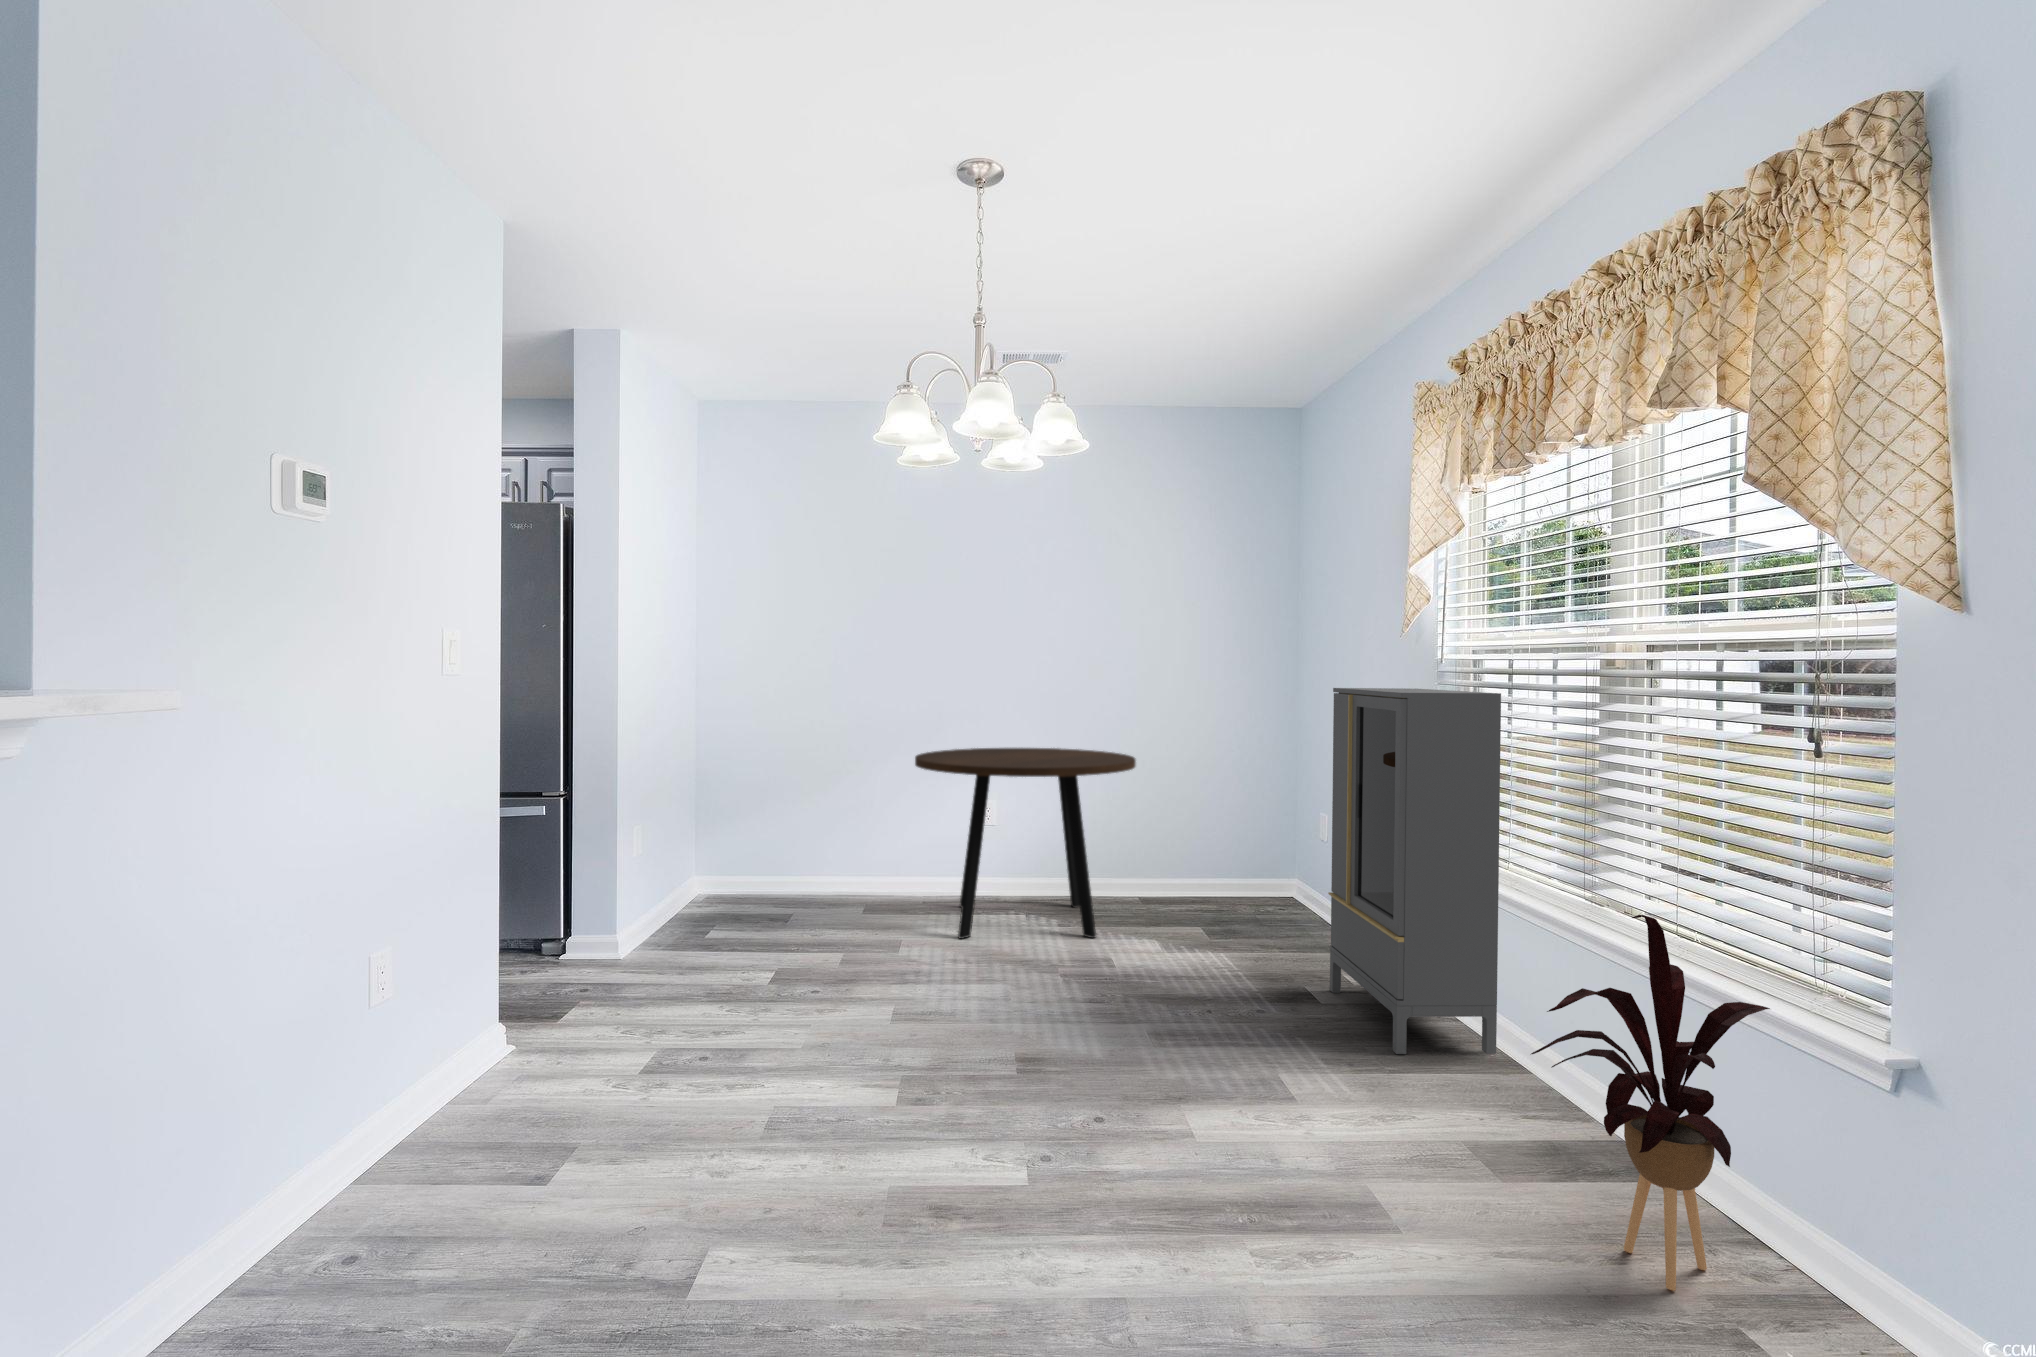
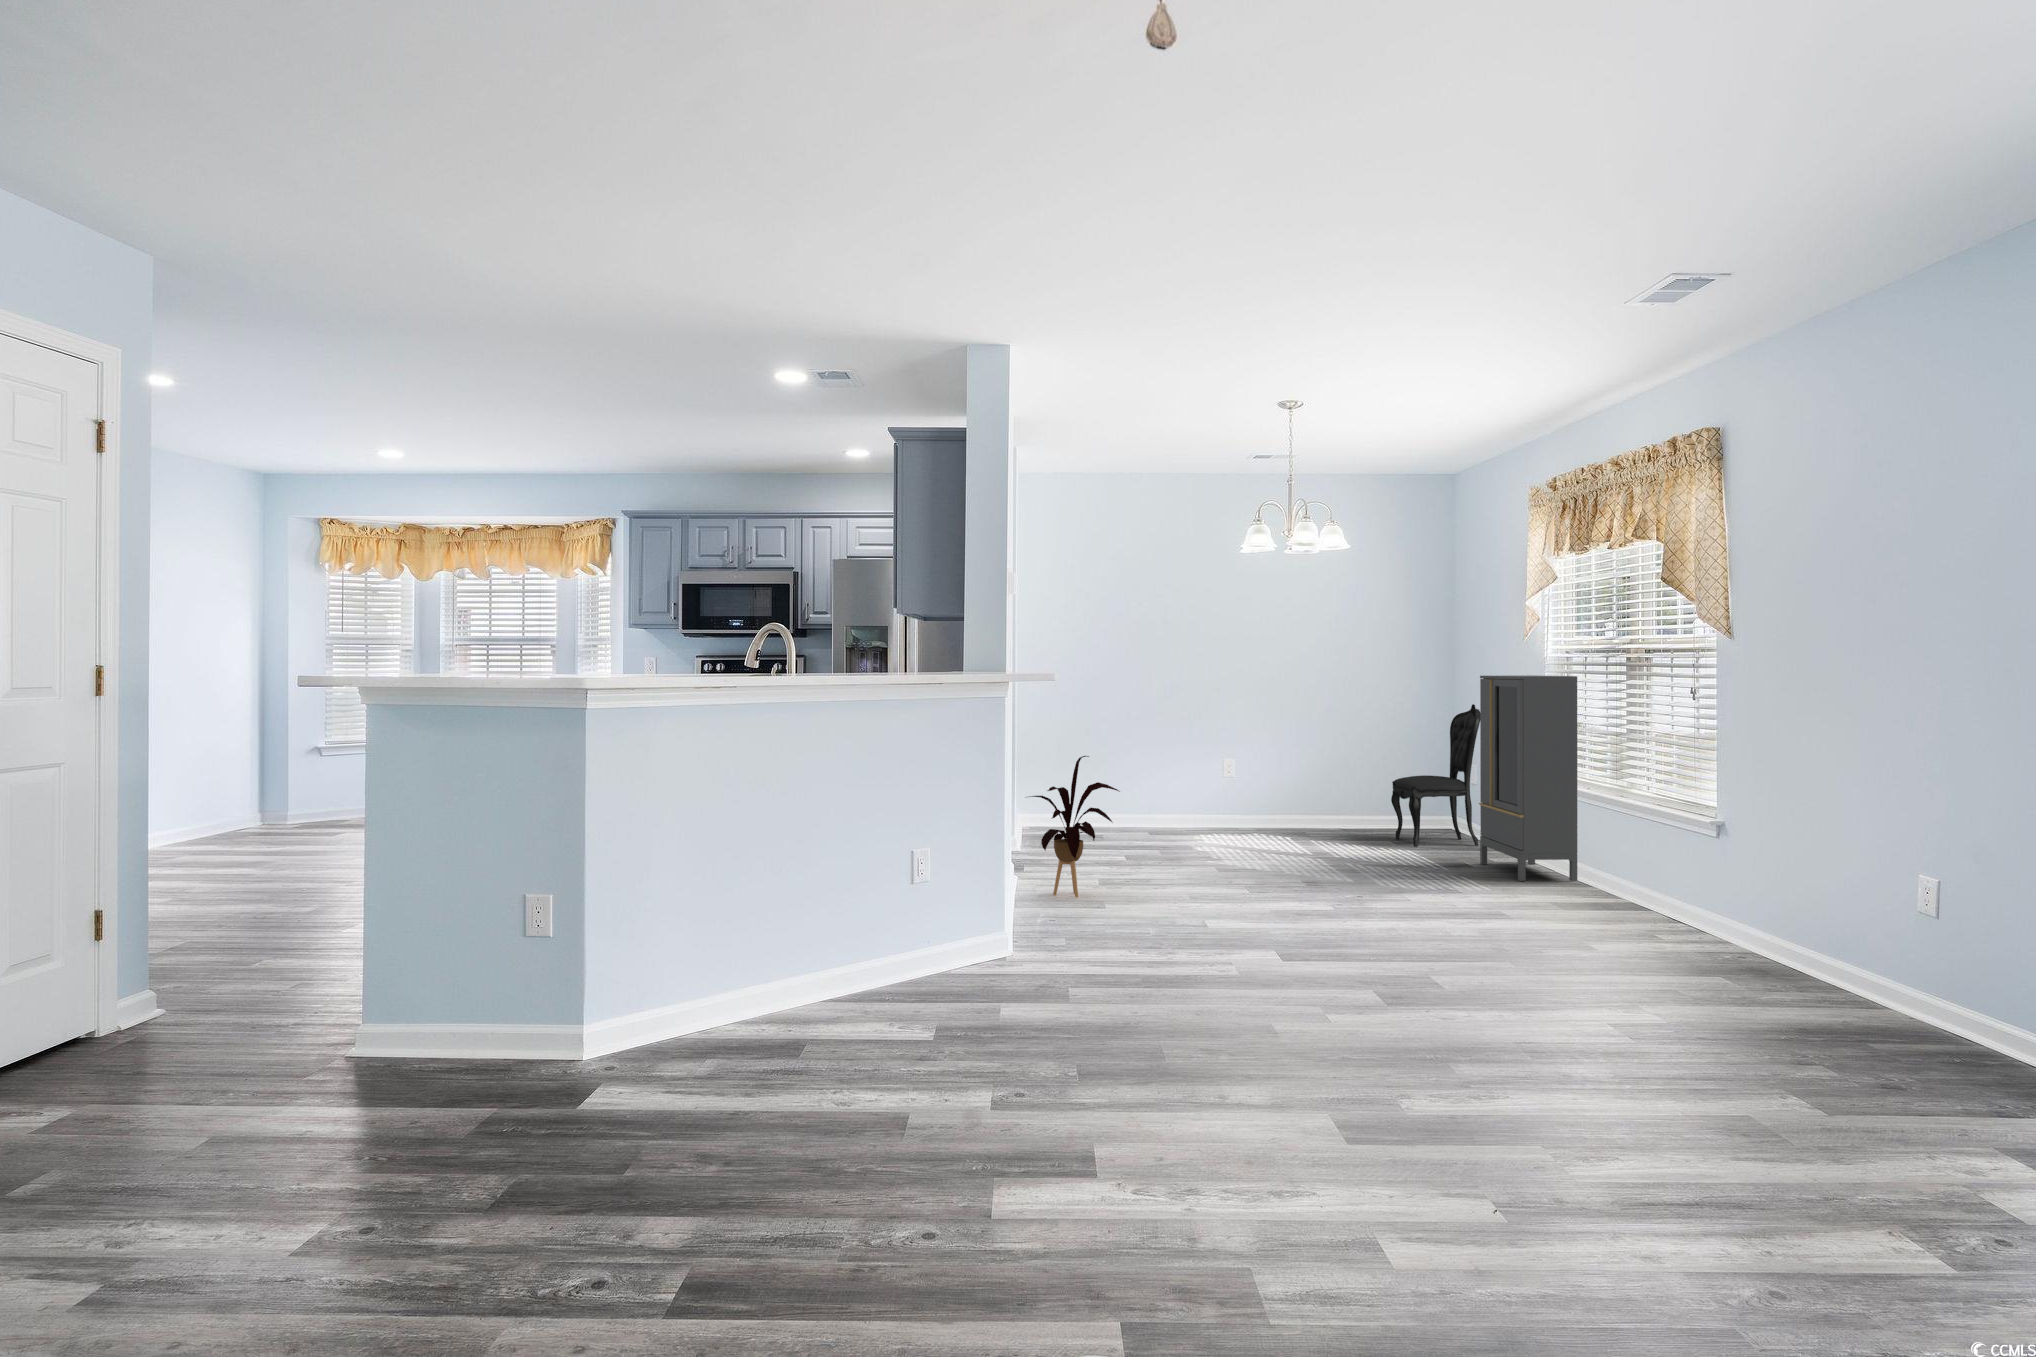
dining chair: none [1209,727,1336,938] -> present [1391,704,1480,847]
dining table: present [915,748,1136,939] -> none [1187,724,1342,848]
house plant: present [1531,915,1770,1290] -> present [1030,756,1120,897]

